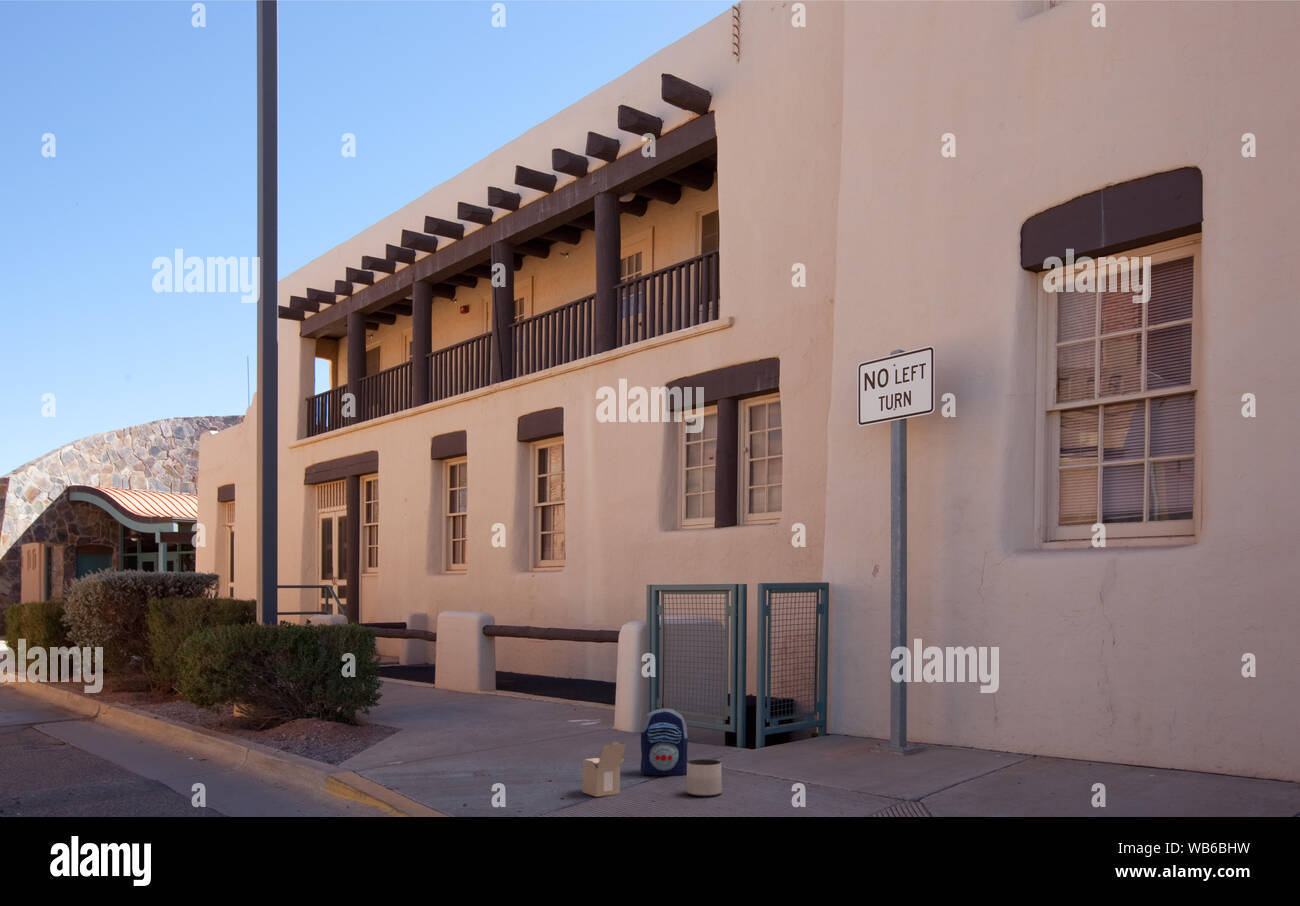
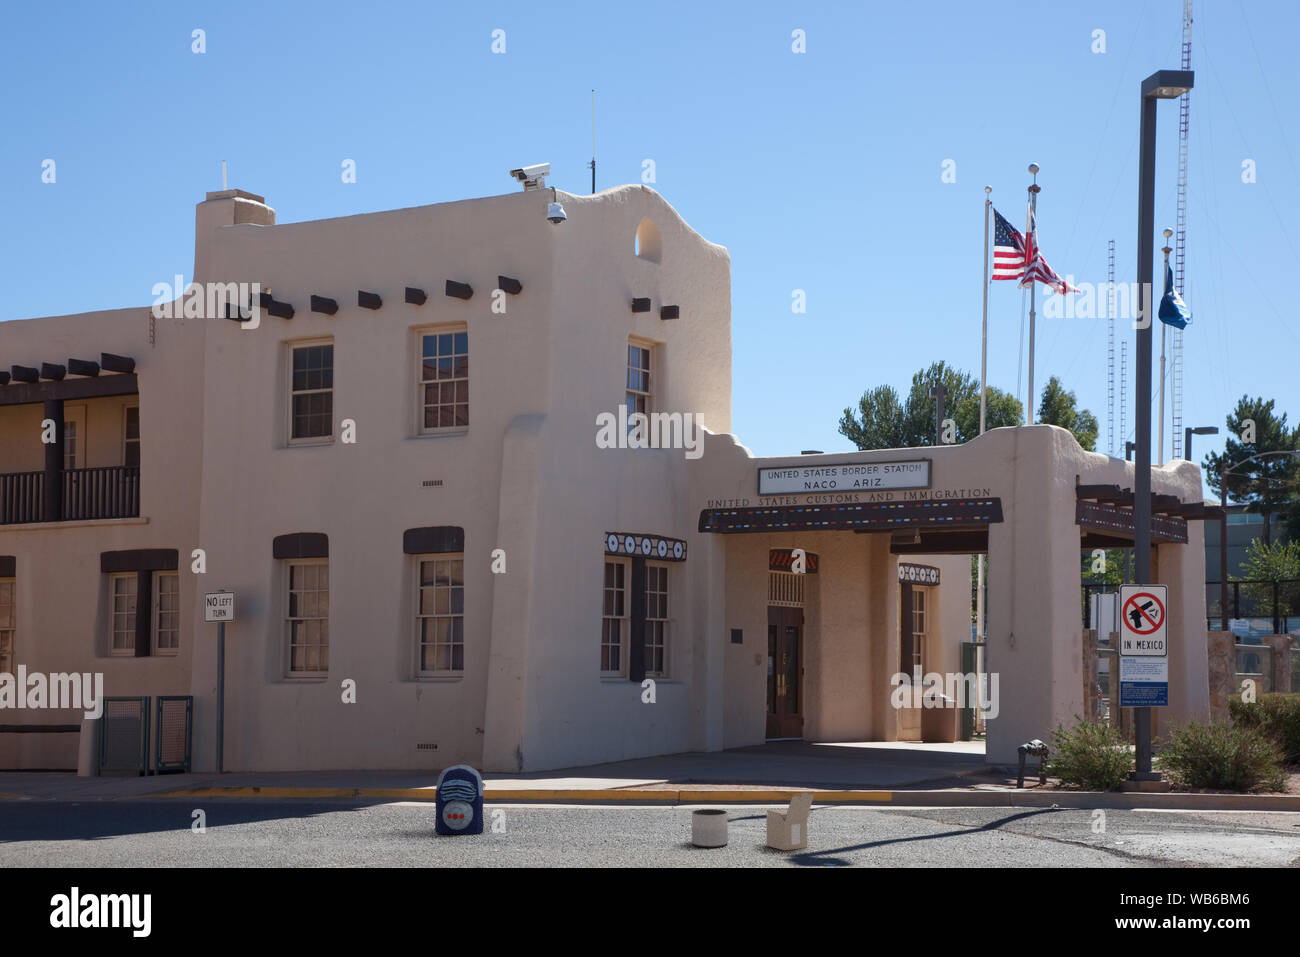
backpack: present [641,708,689,775] -> present [435,765,486,835]
cardboard box: present [582,742,626,797] -> present [766,793,814,851]

